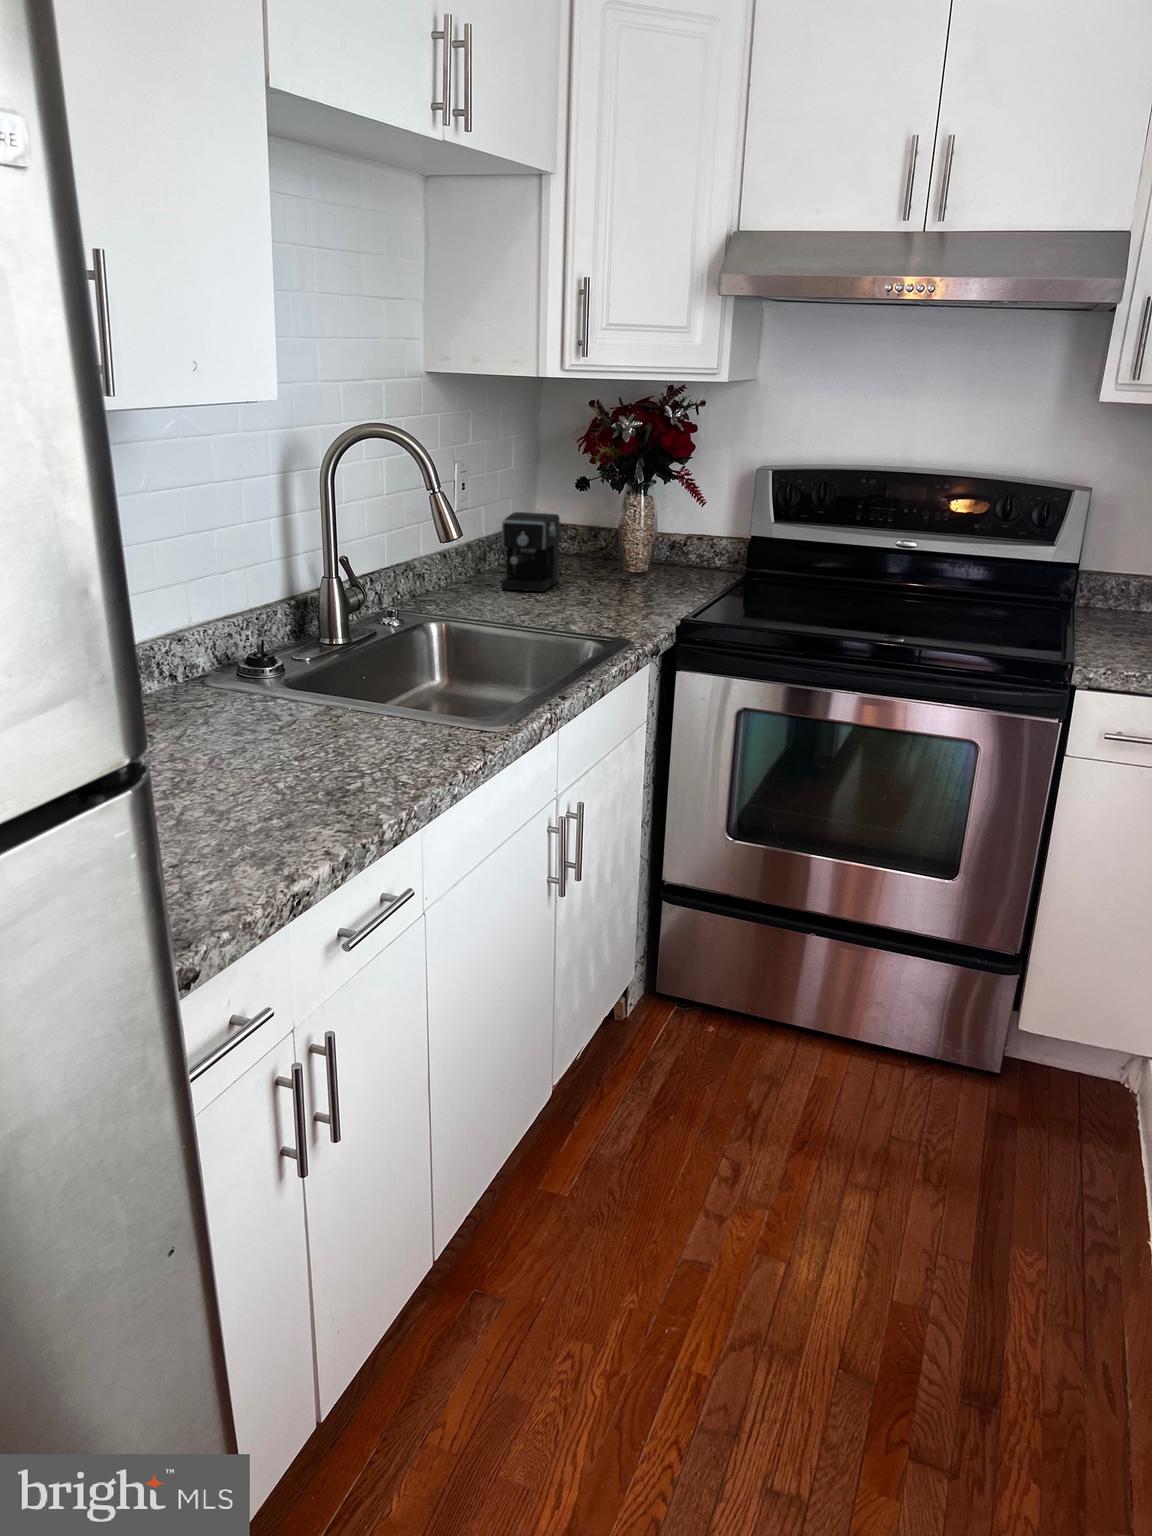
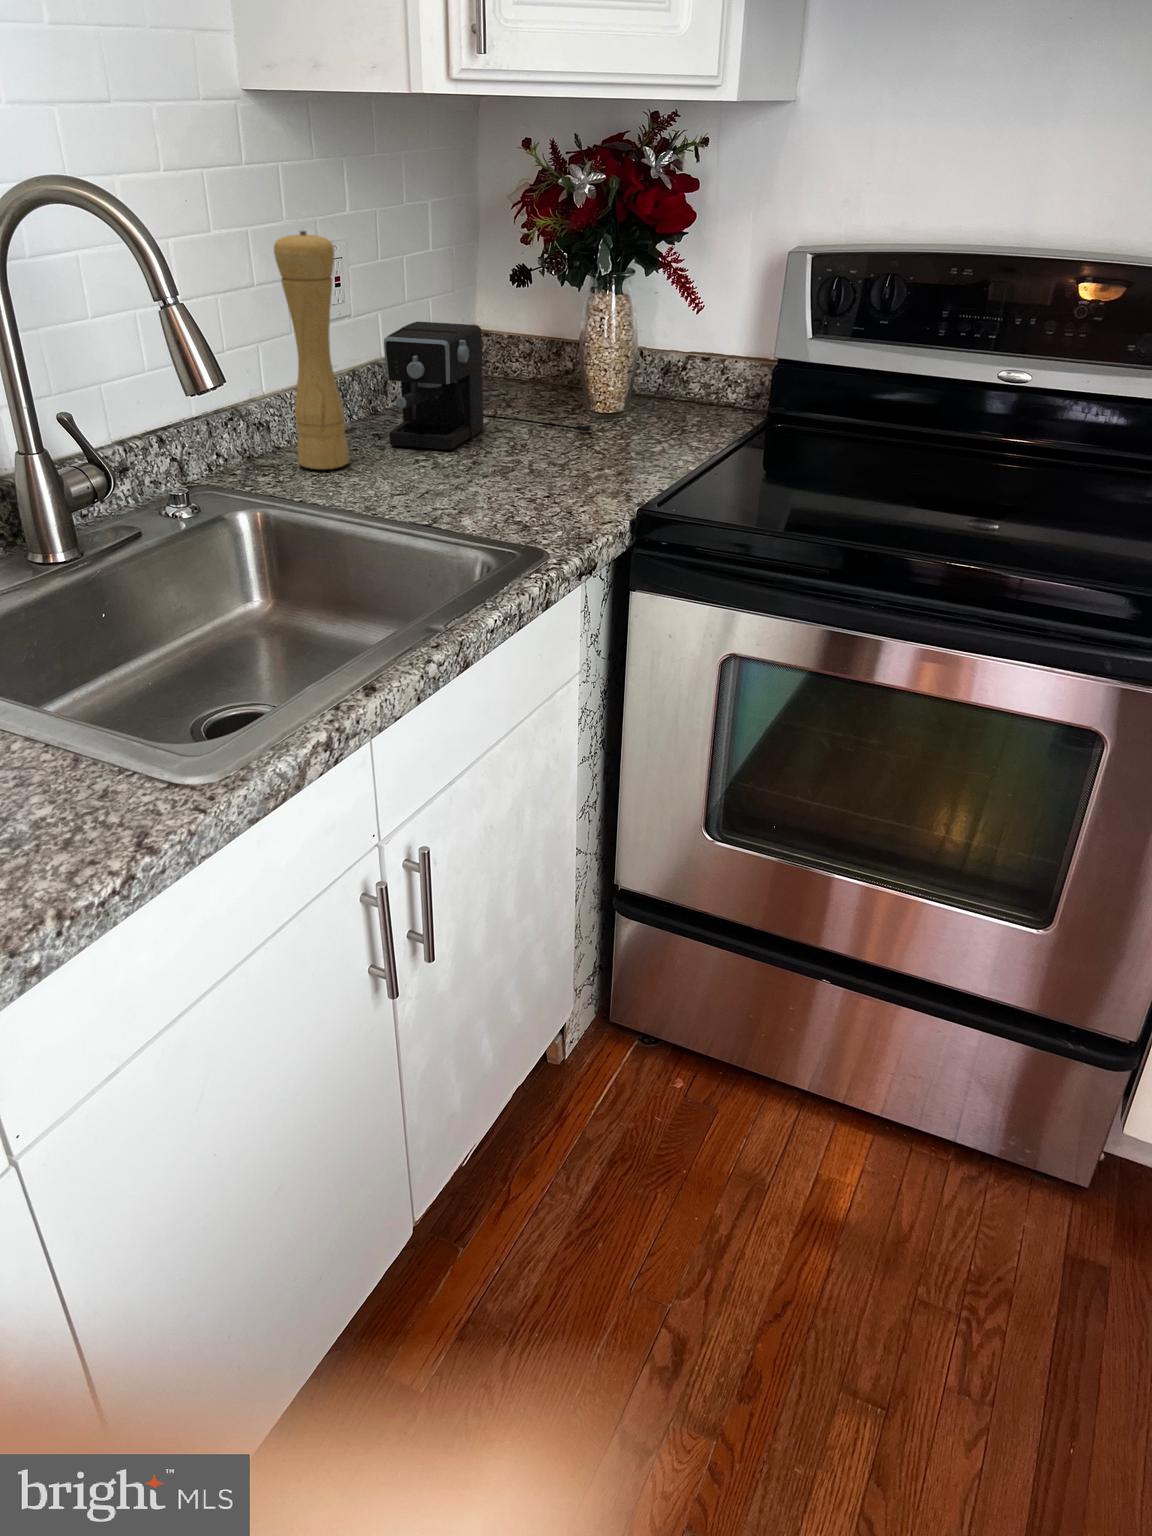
pepper mill: none [446,456,482,601] -> present [274,231,349,469]

